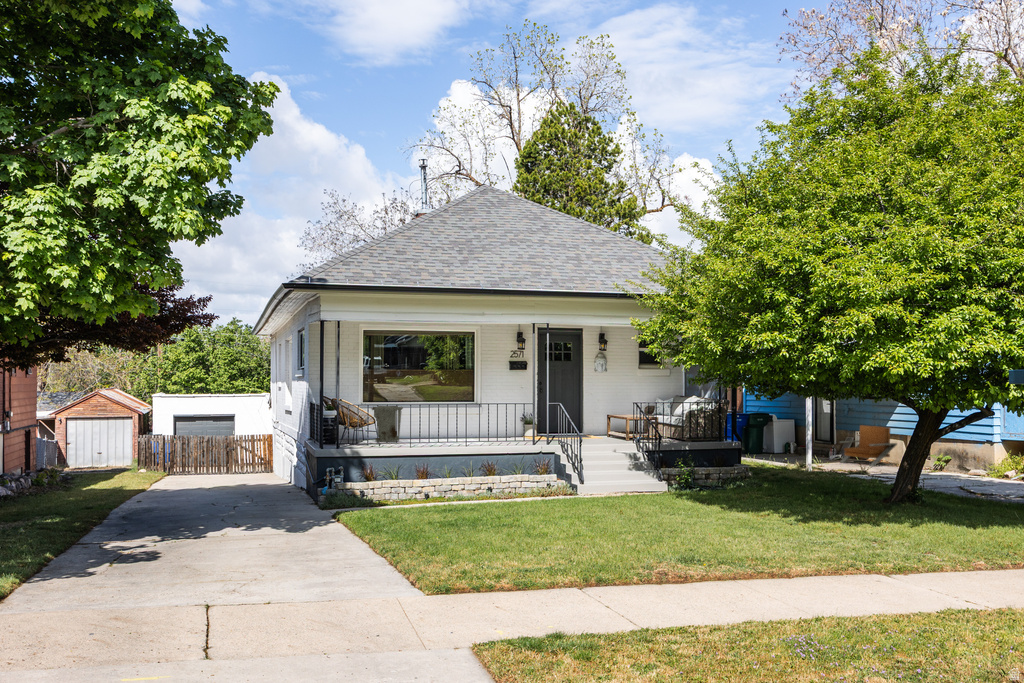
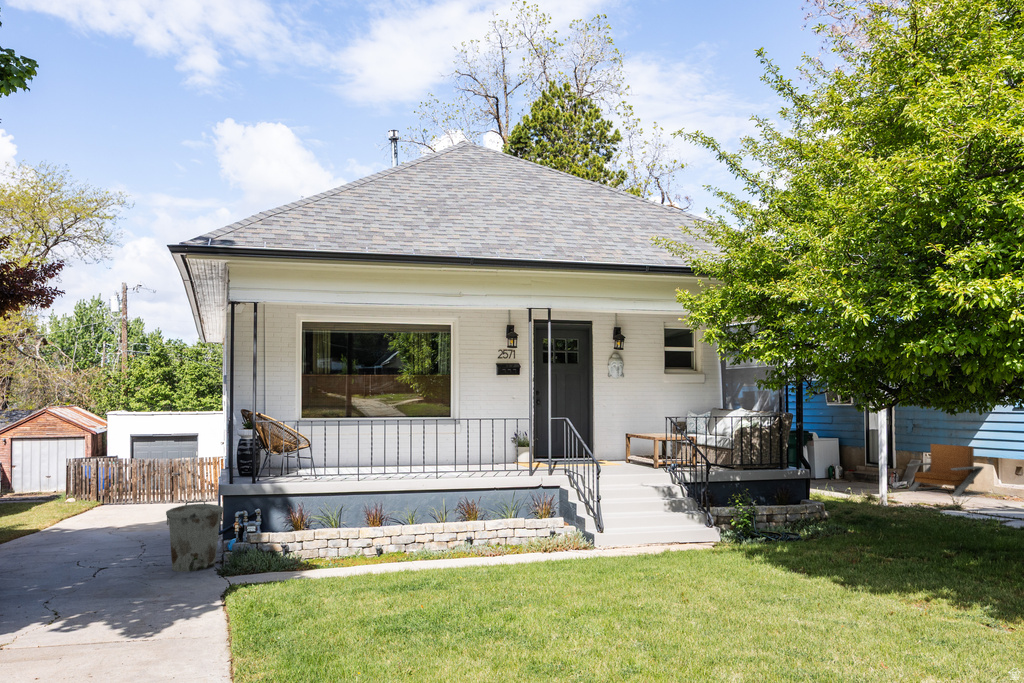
trash can: present [372,404,403,442] -> present [166,501,223,572]

